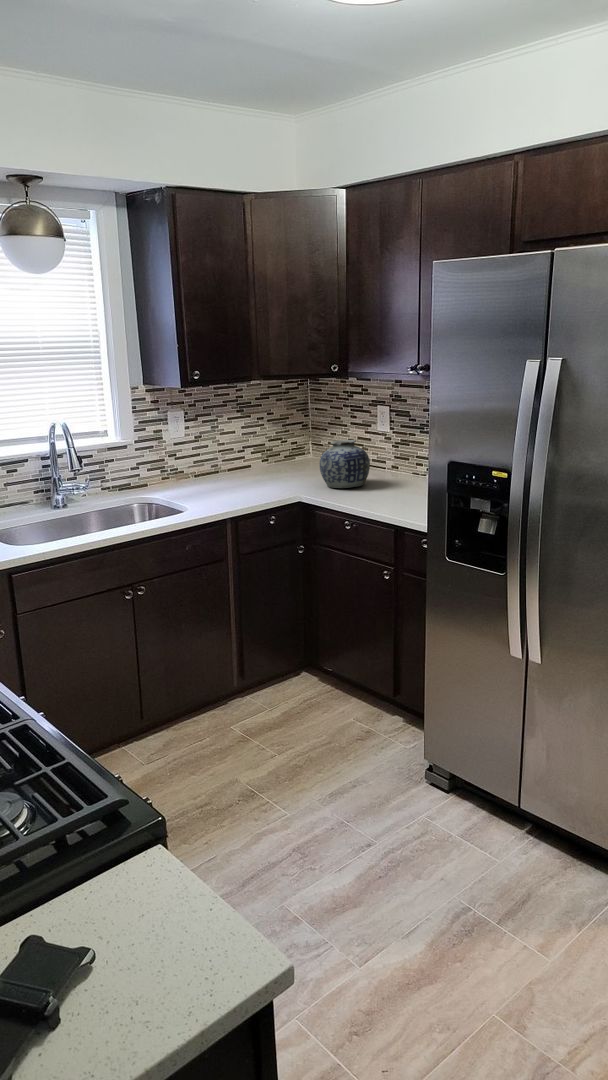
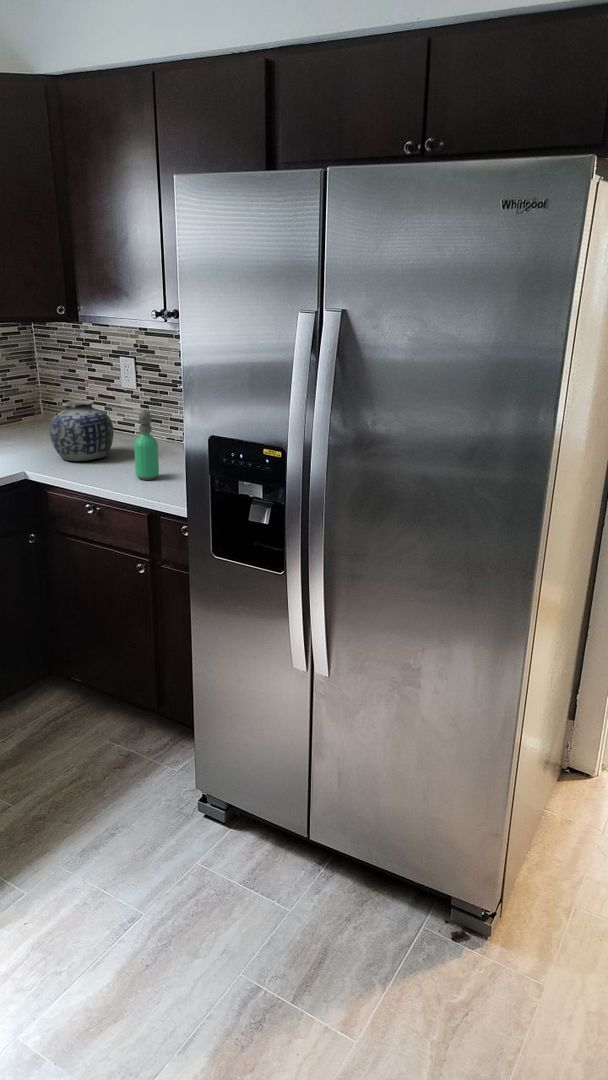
soap dispenser: none [387,447,406,503] -> present [134,411,159,480]

